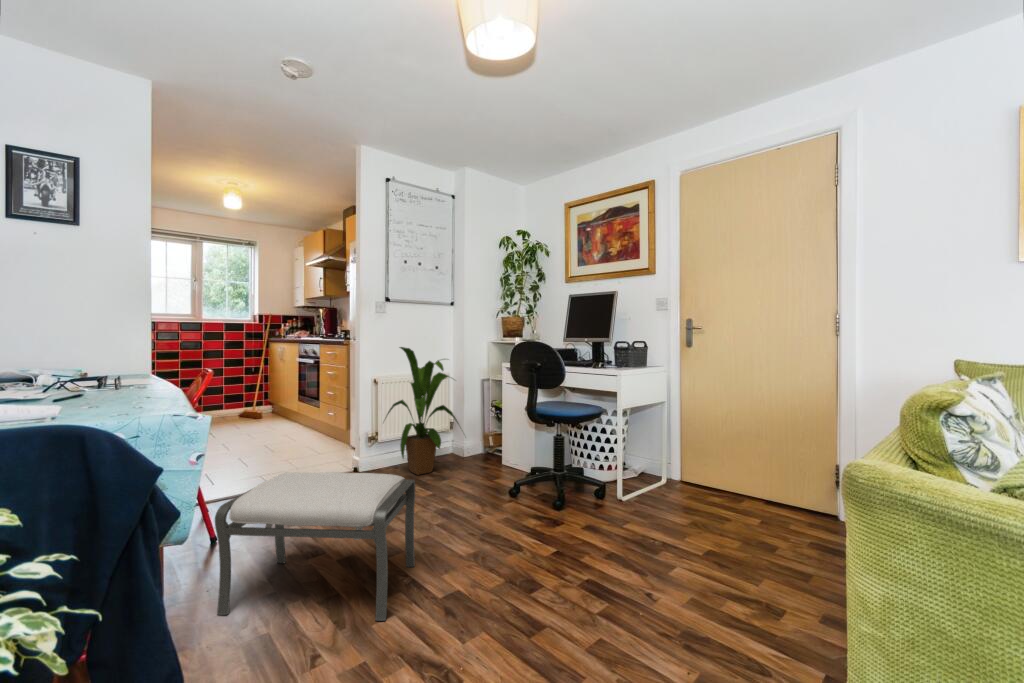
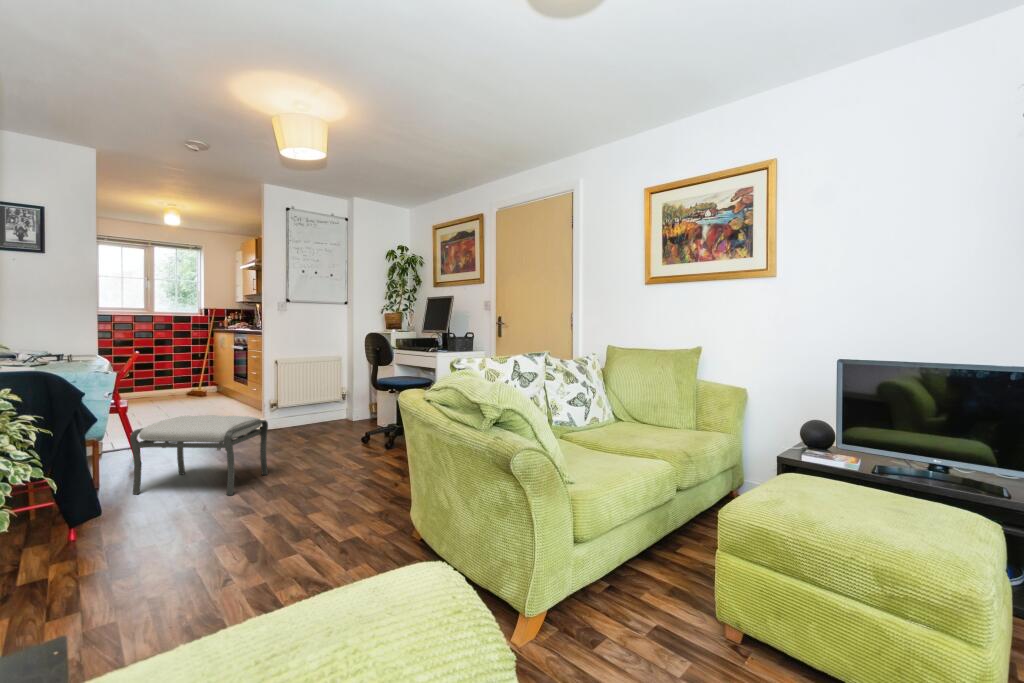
house plant: present [385,347,459,475] -> none [282,337,345,431]

